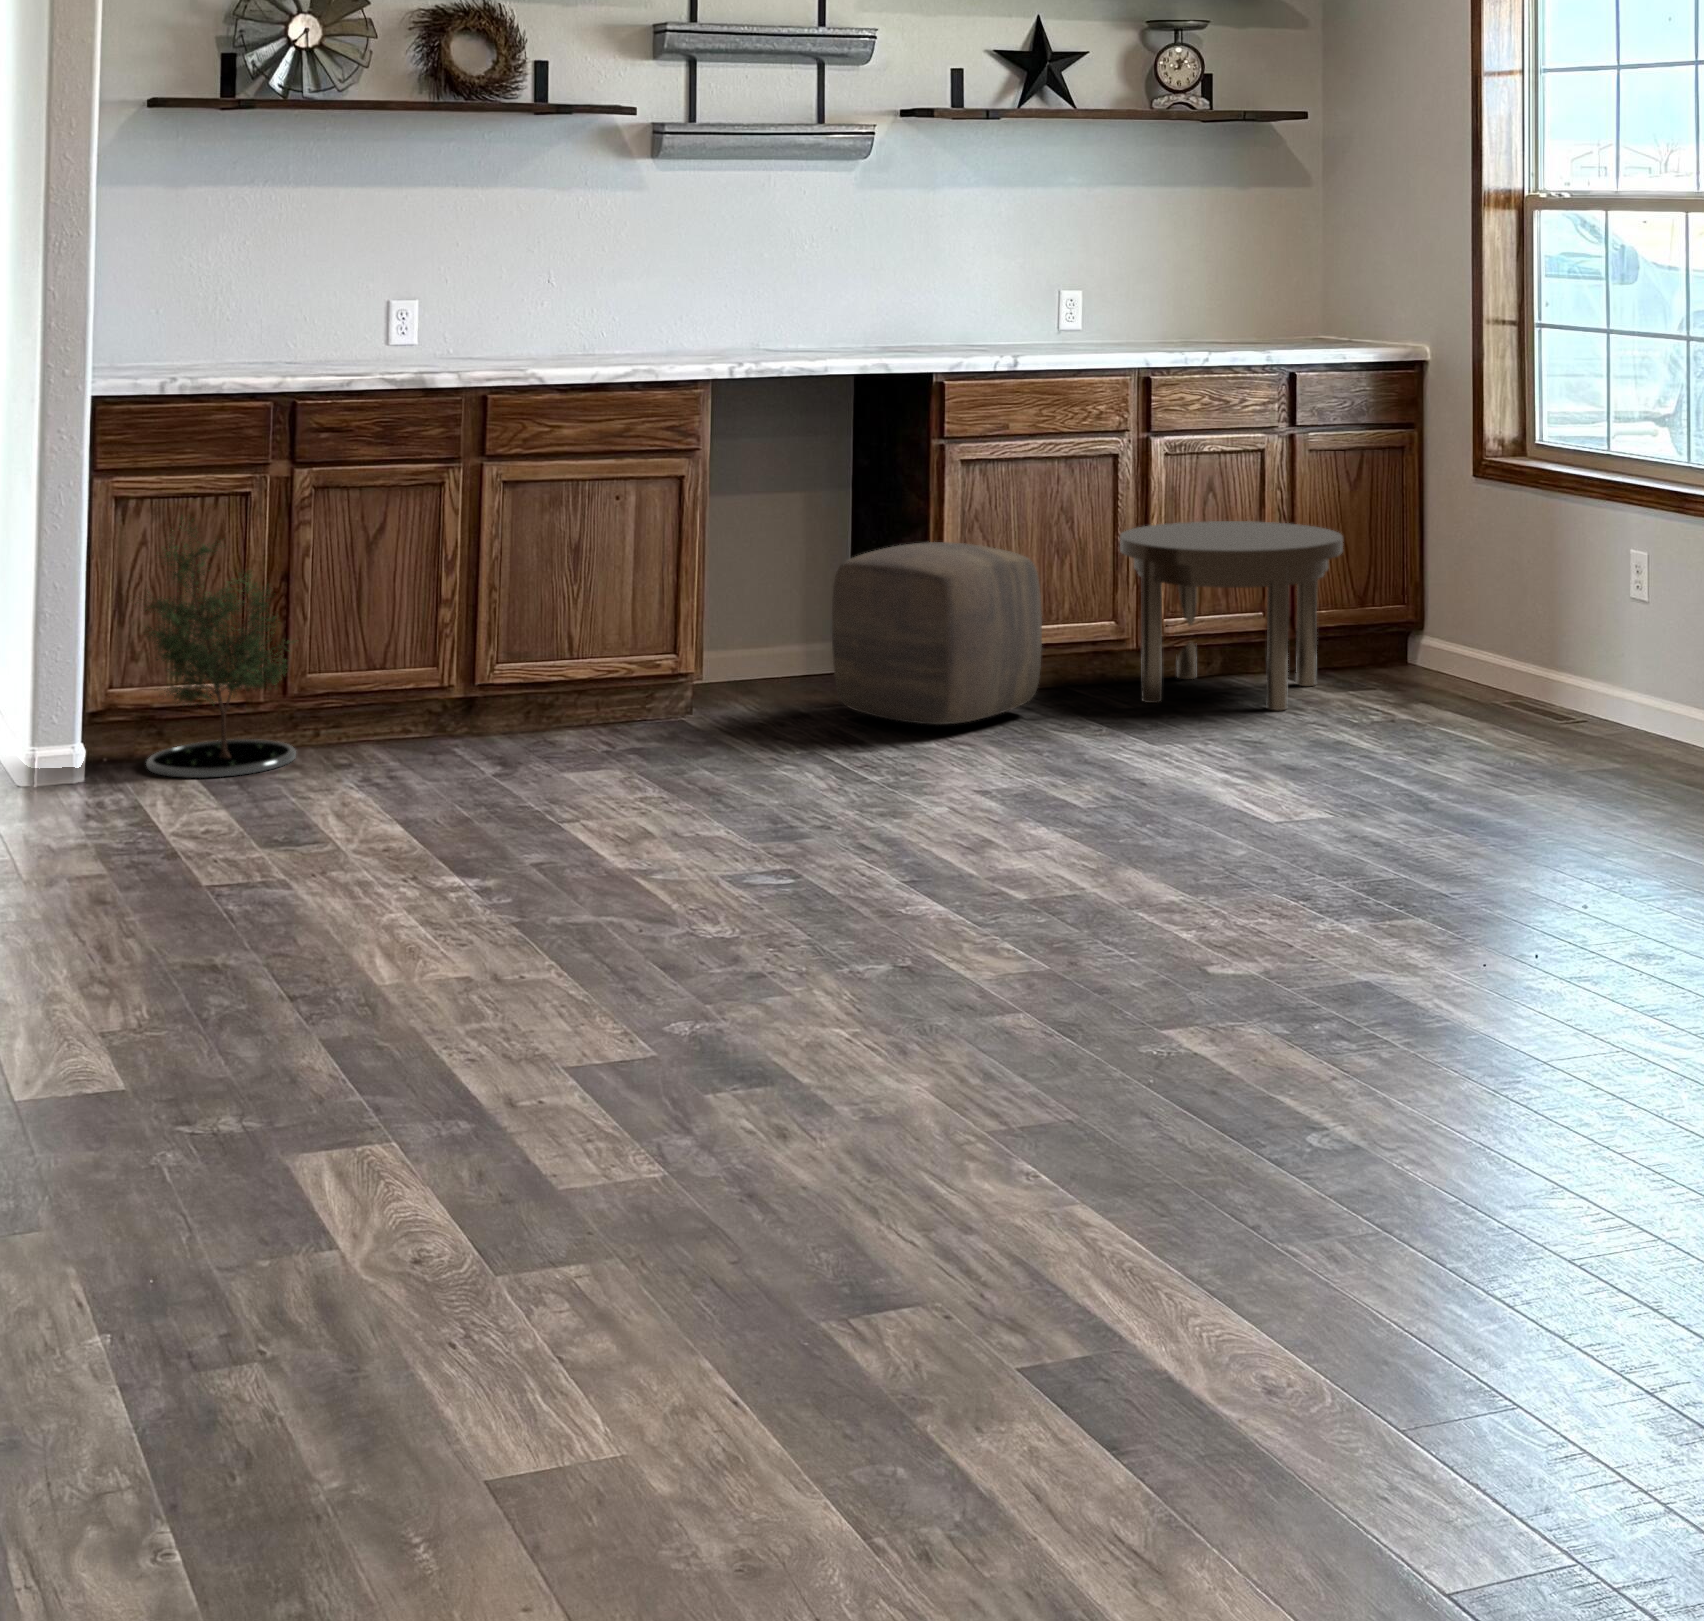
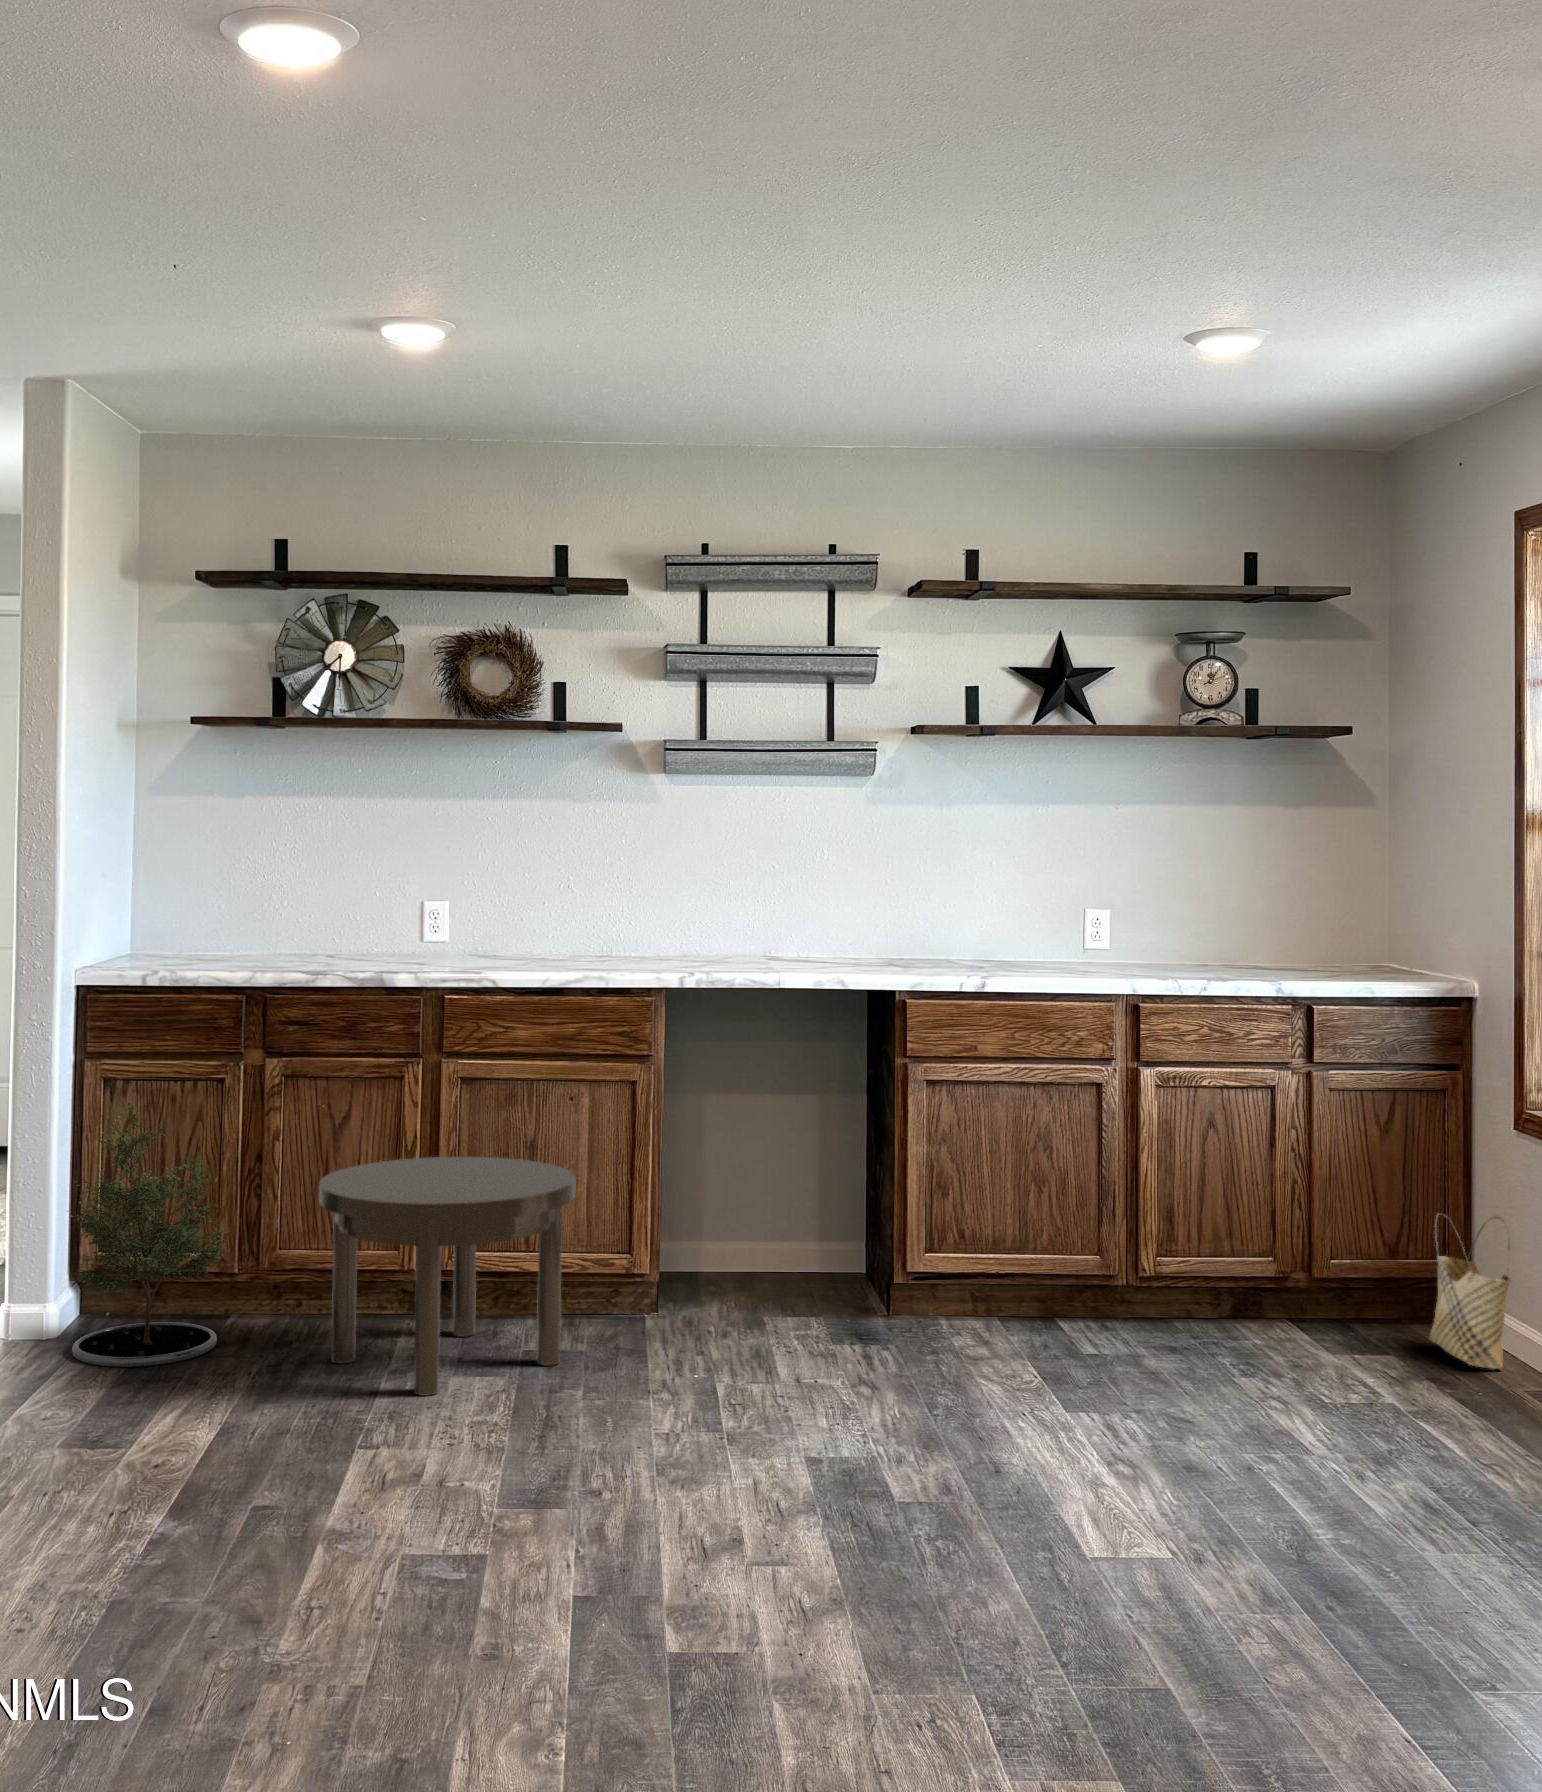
side table: present [1120,521,1343,710] -> present [319,1157,576,1396]
ottoman: present [832,542,1042,725] -> none [753,1172,977,1379]
woven basket: none [1396,551,1470,676] -> present [1430,1216,1511,1369]

